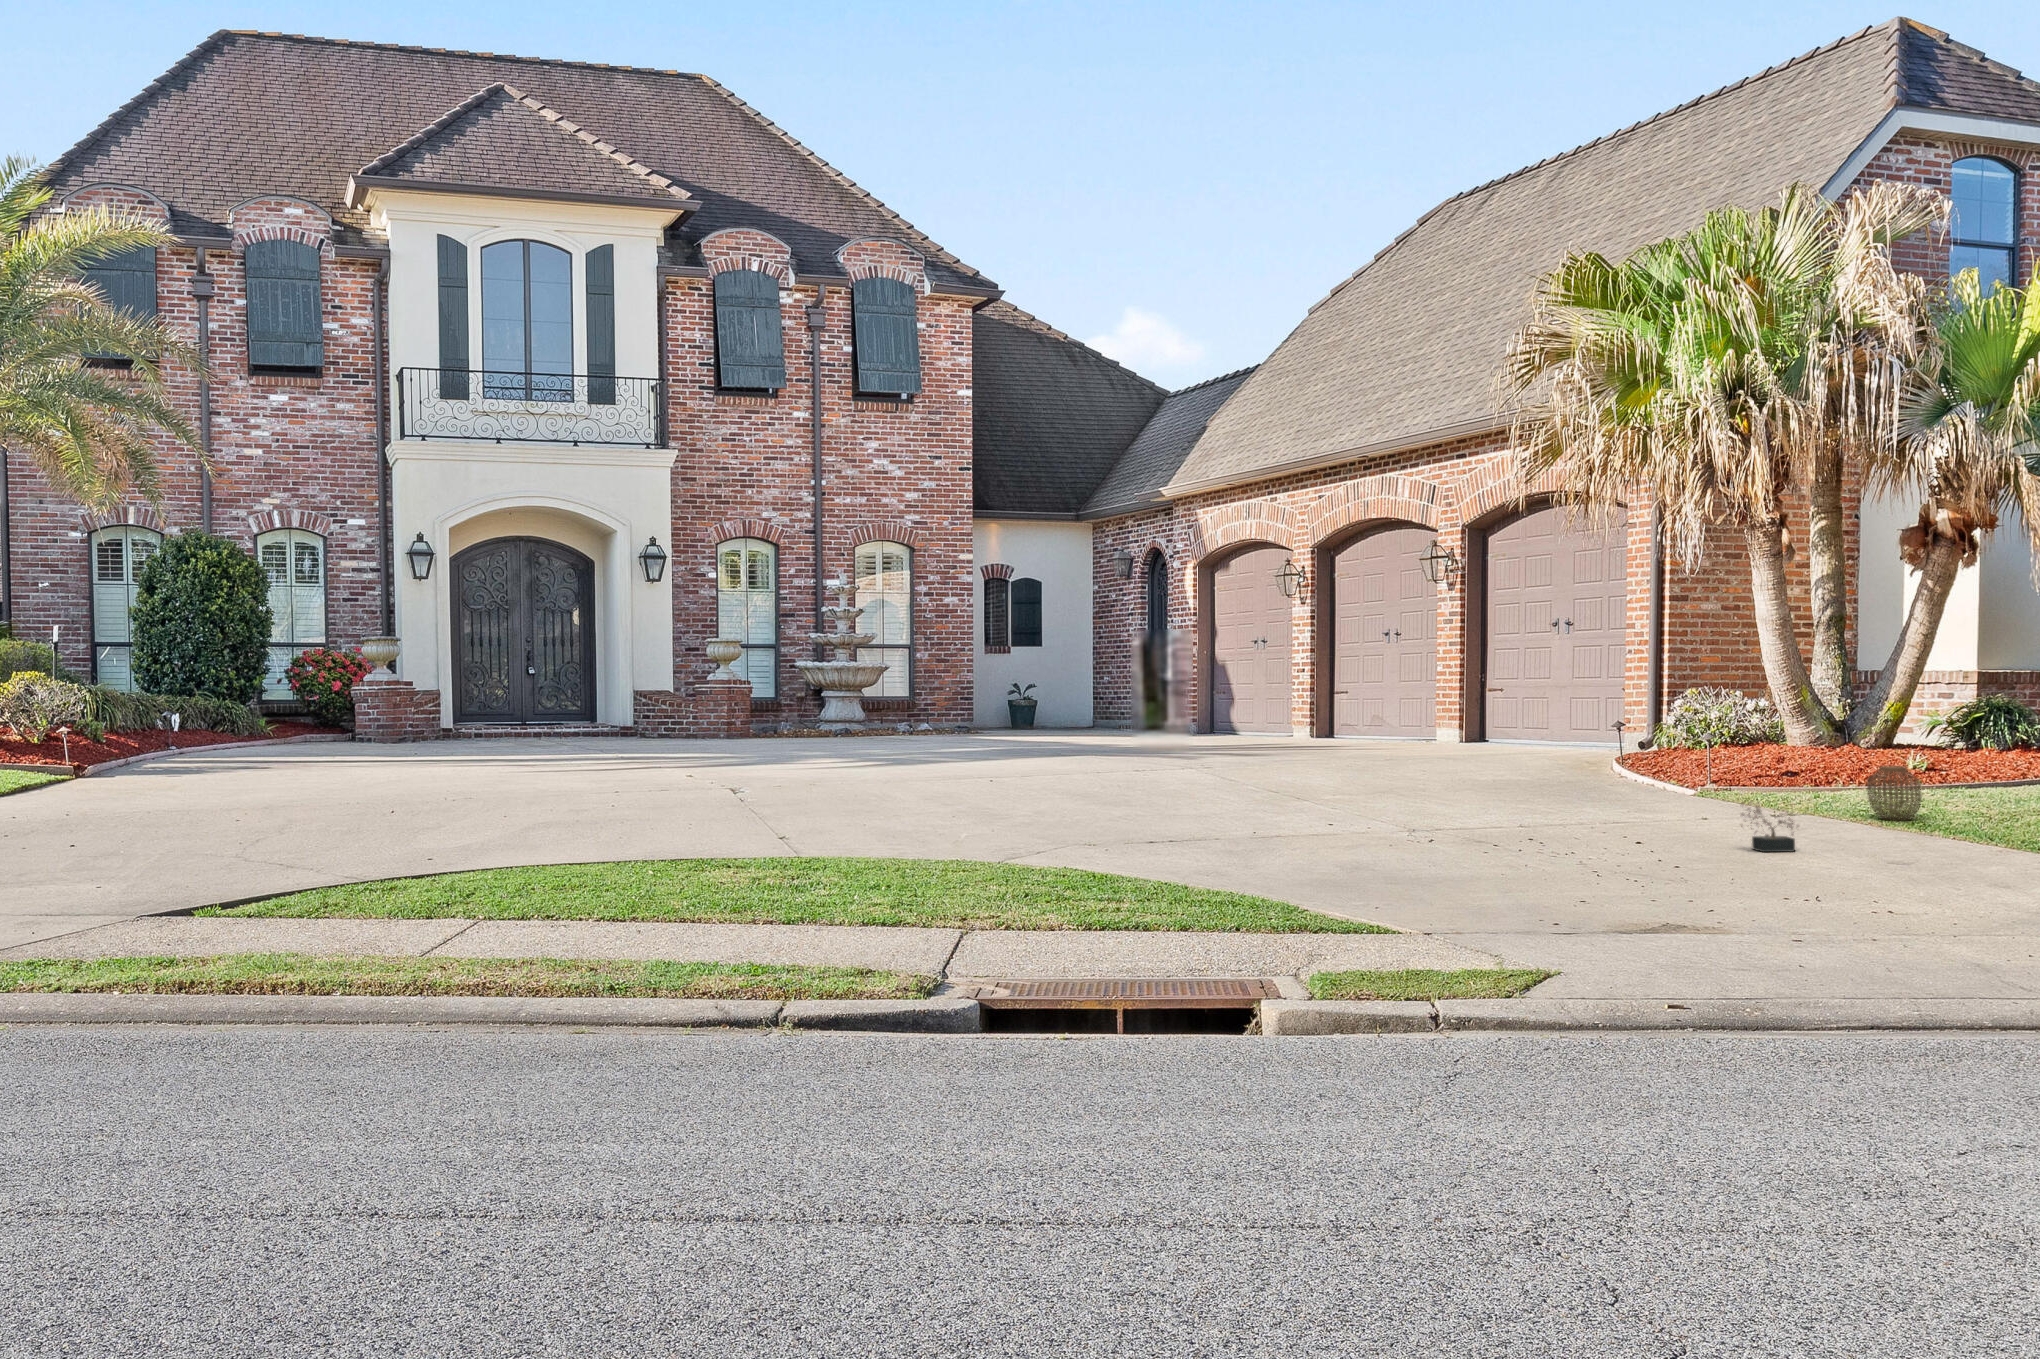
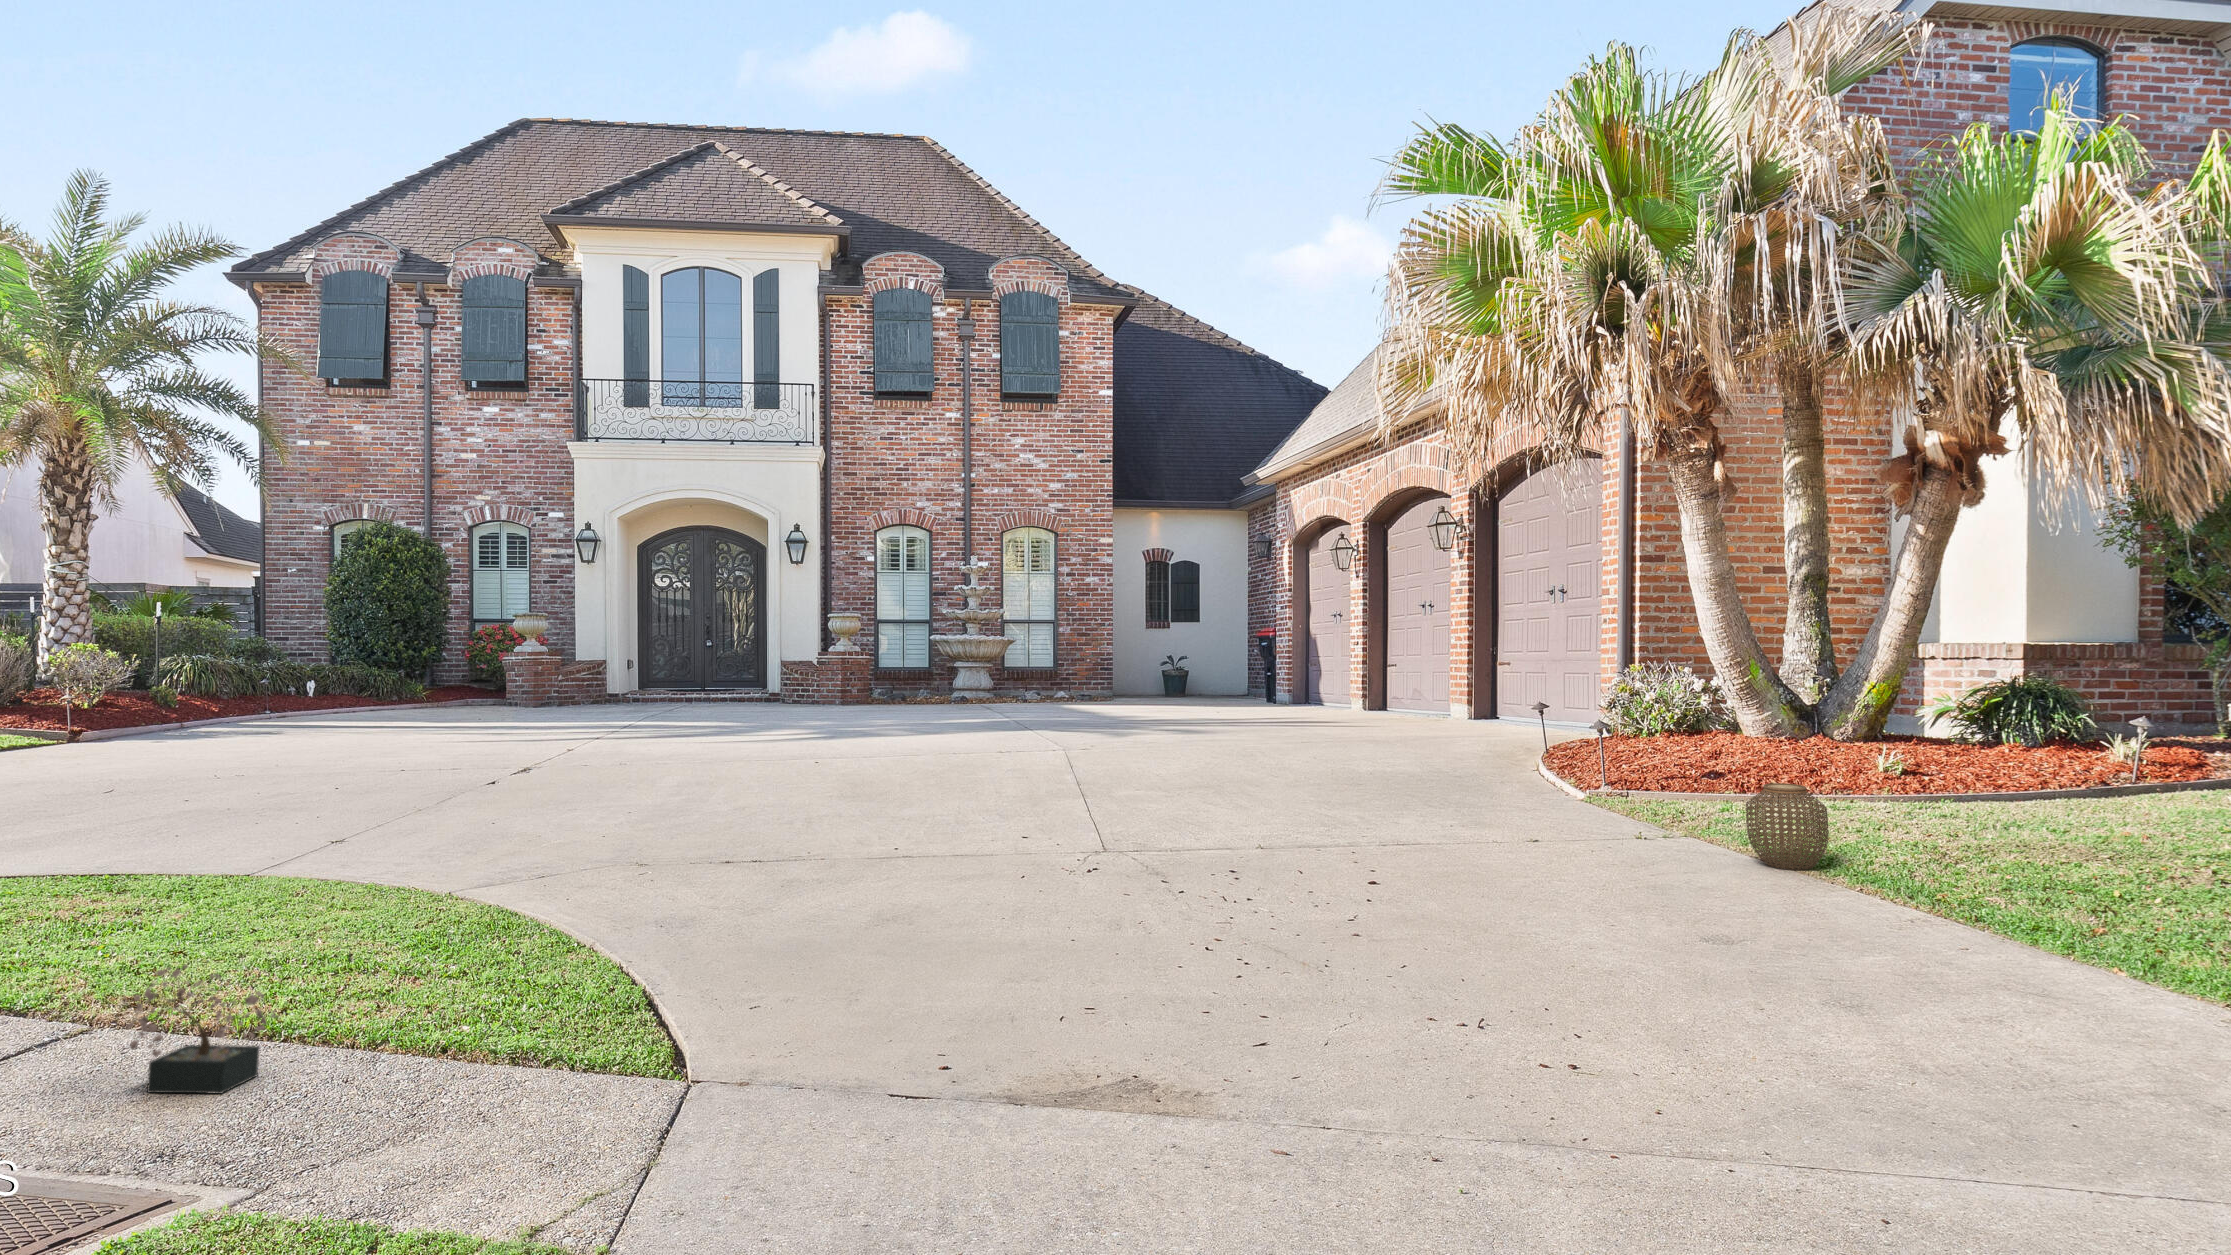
decorative plant: present [1741,802,1798,852] -> present [123,965,279,1094]

